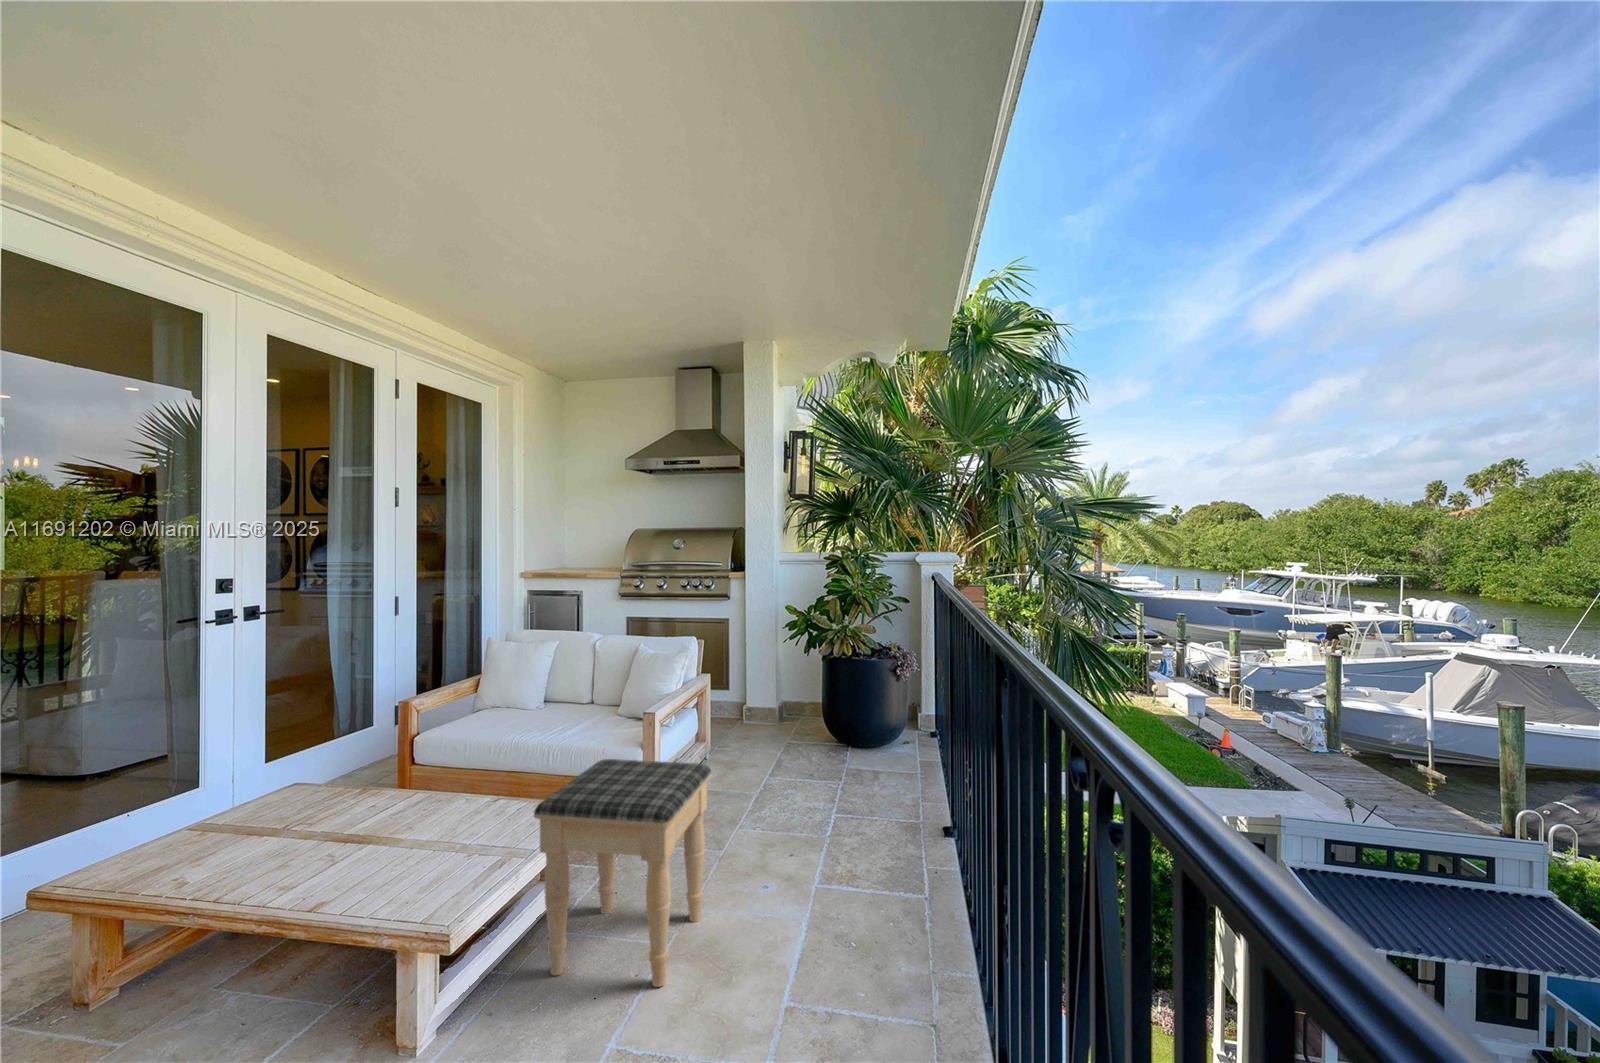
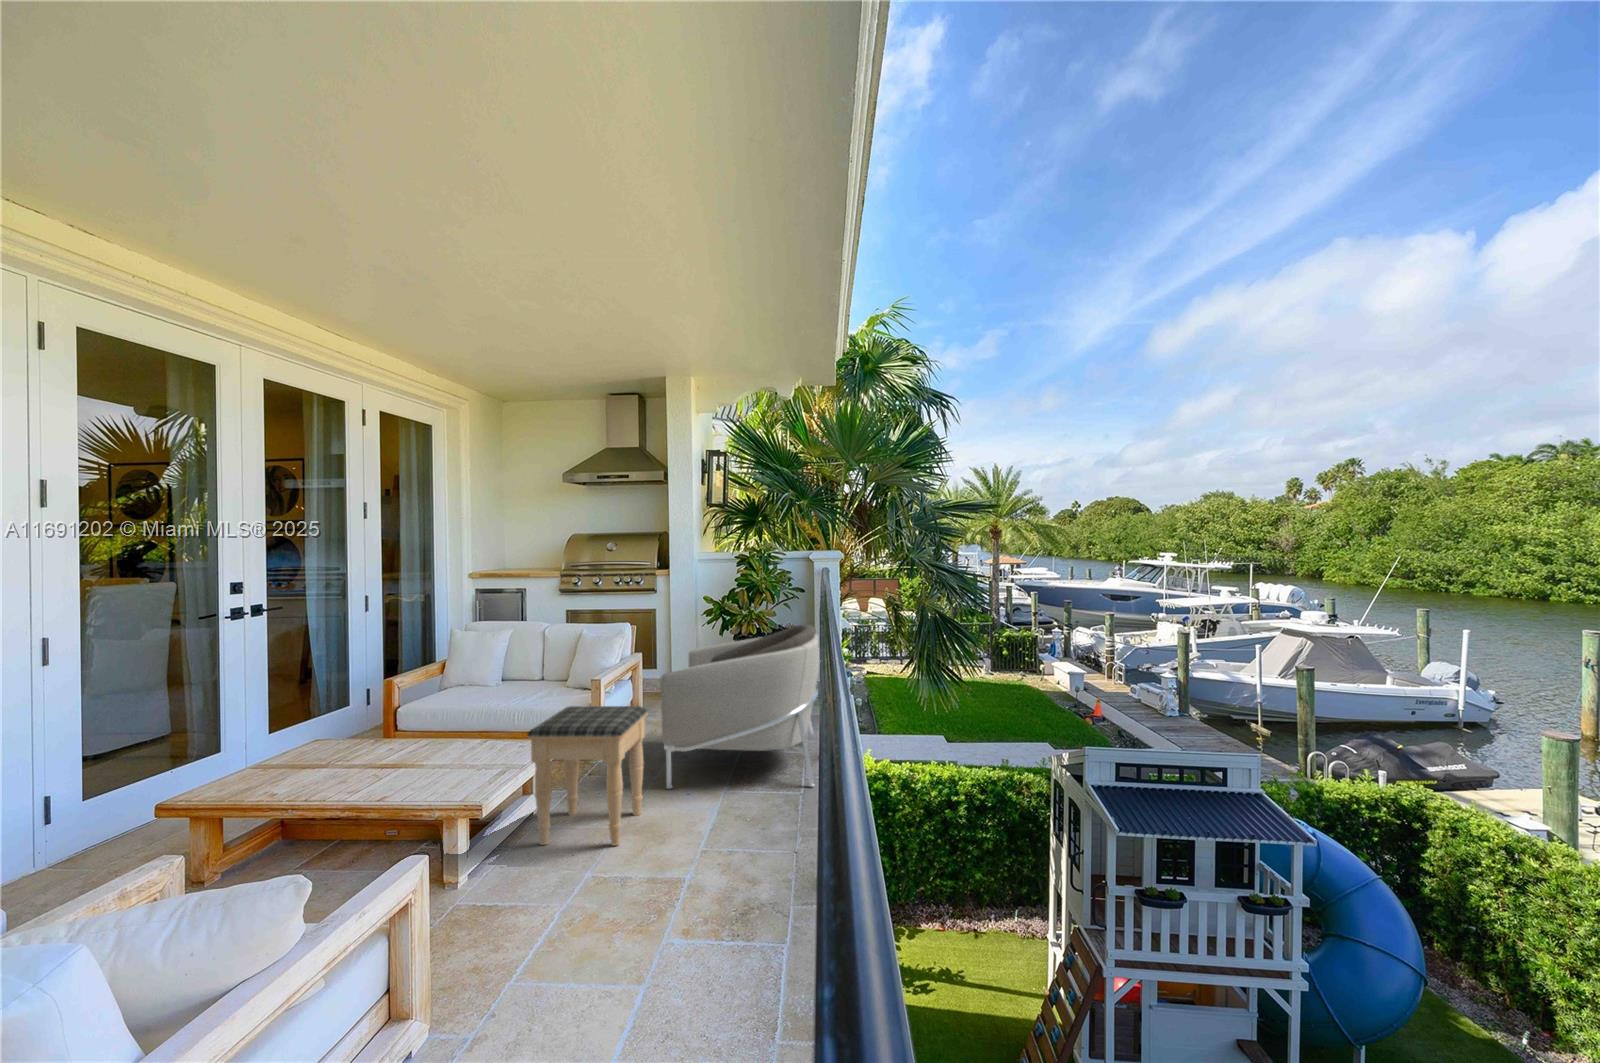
armchair: none [731,648,948,882] -> present [661,625,819,789]

